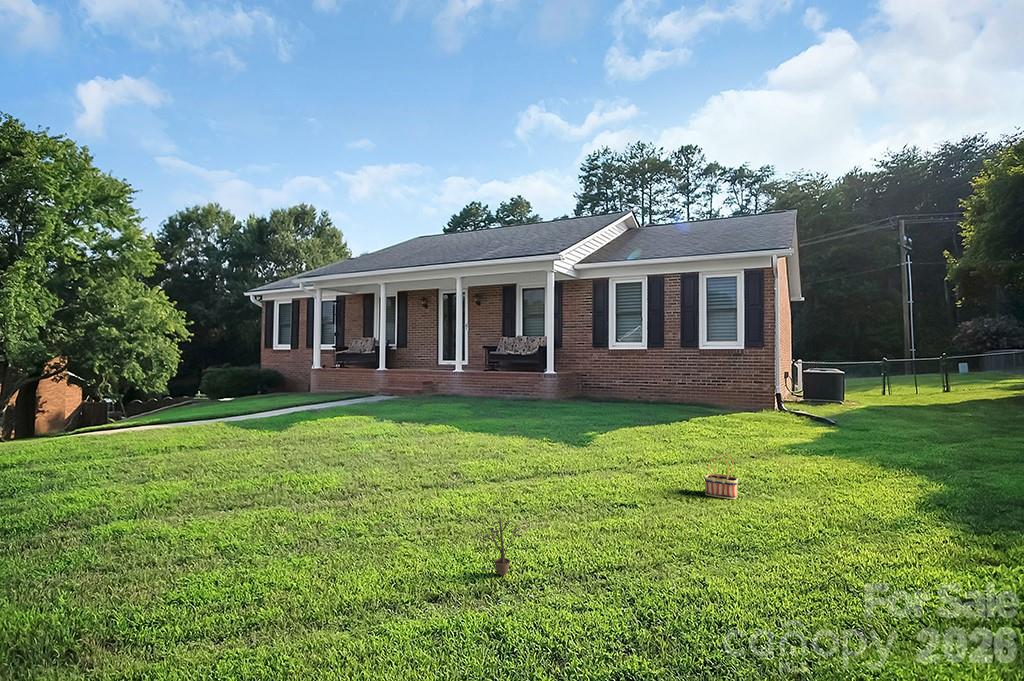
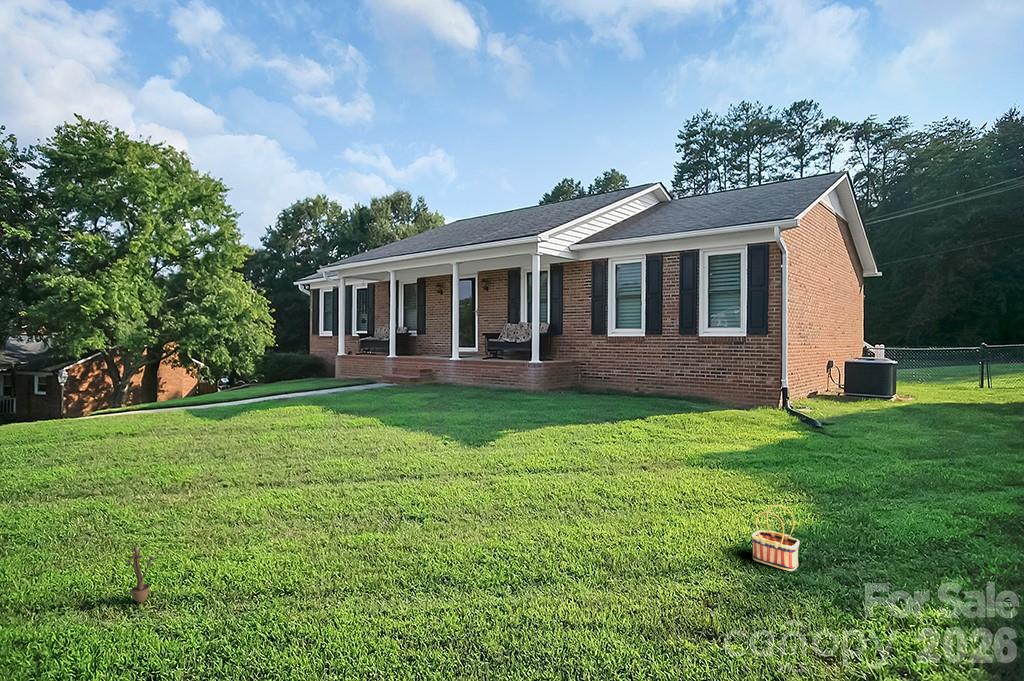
basket: present [705,454,738,499] -> present [752,505,800,571]

